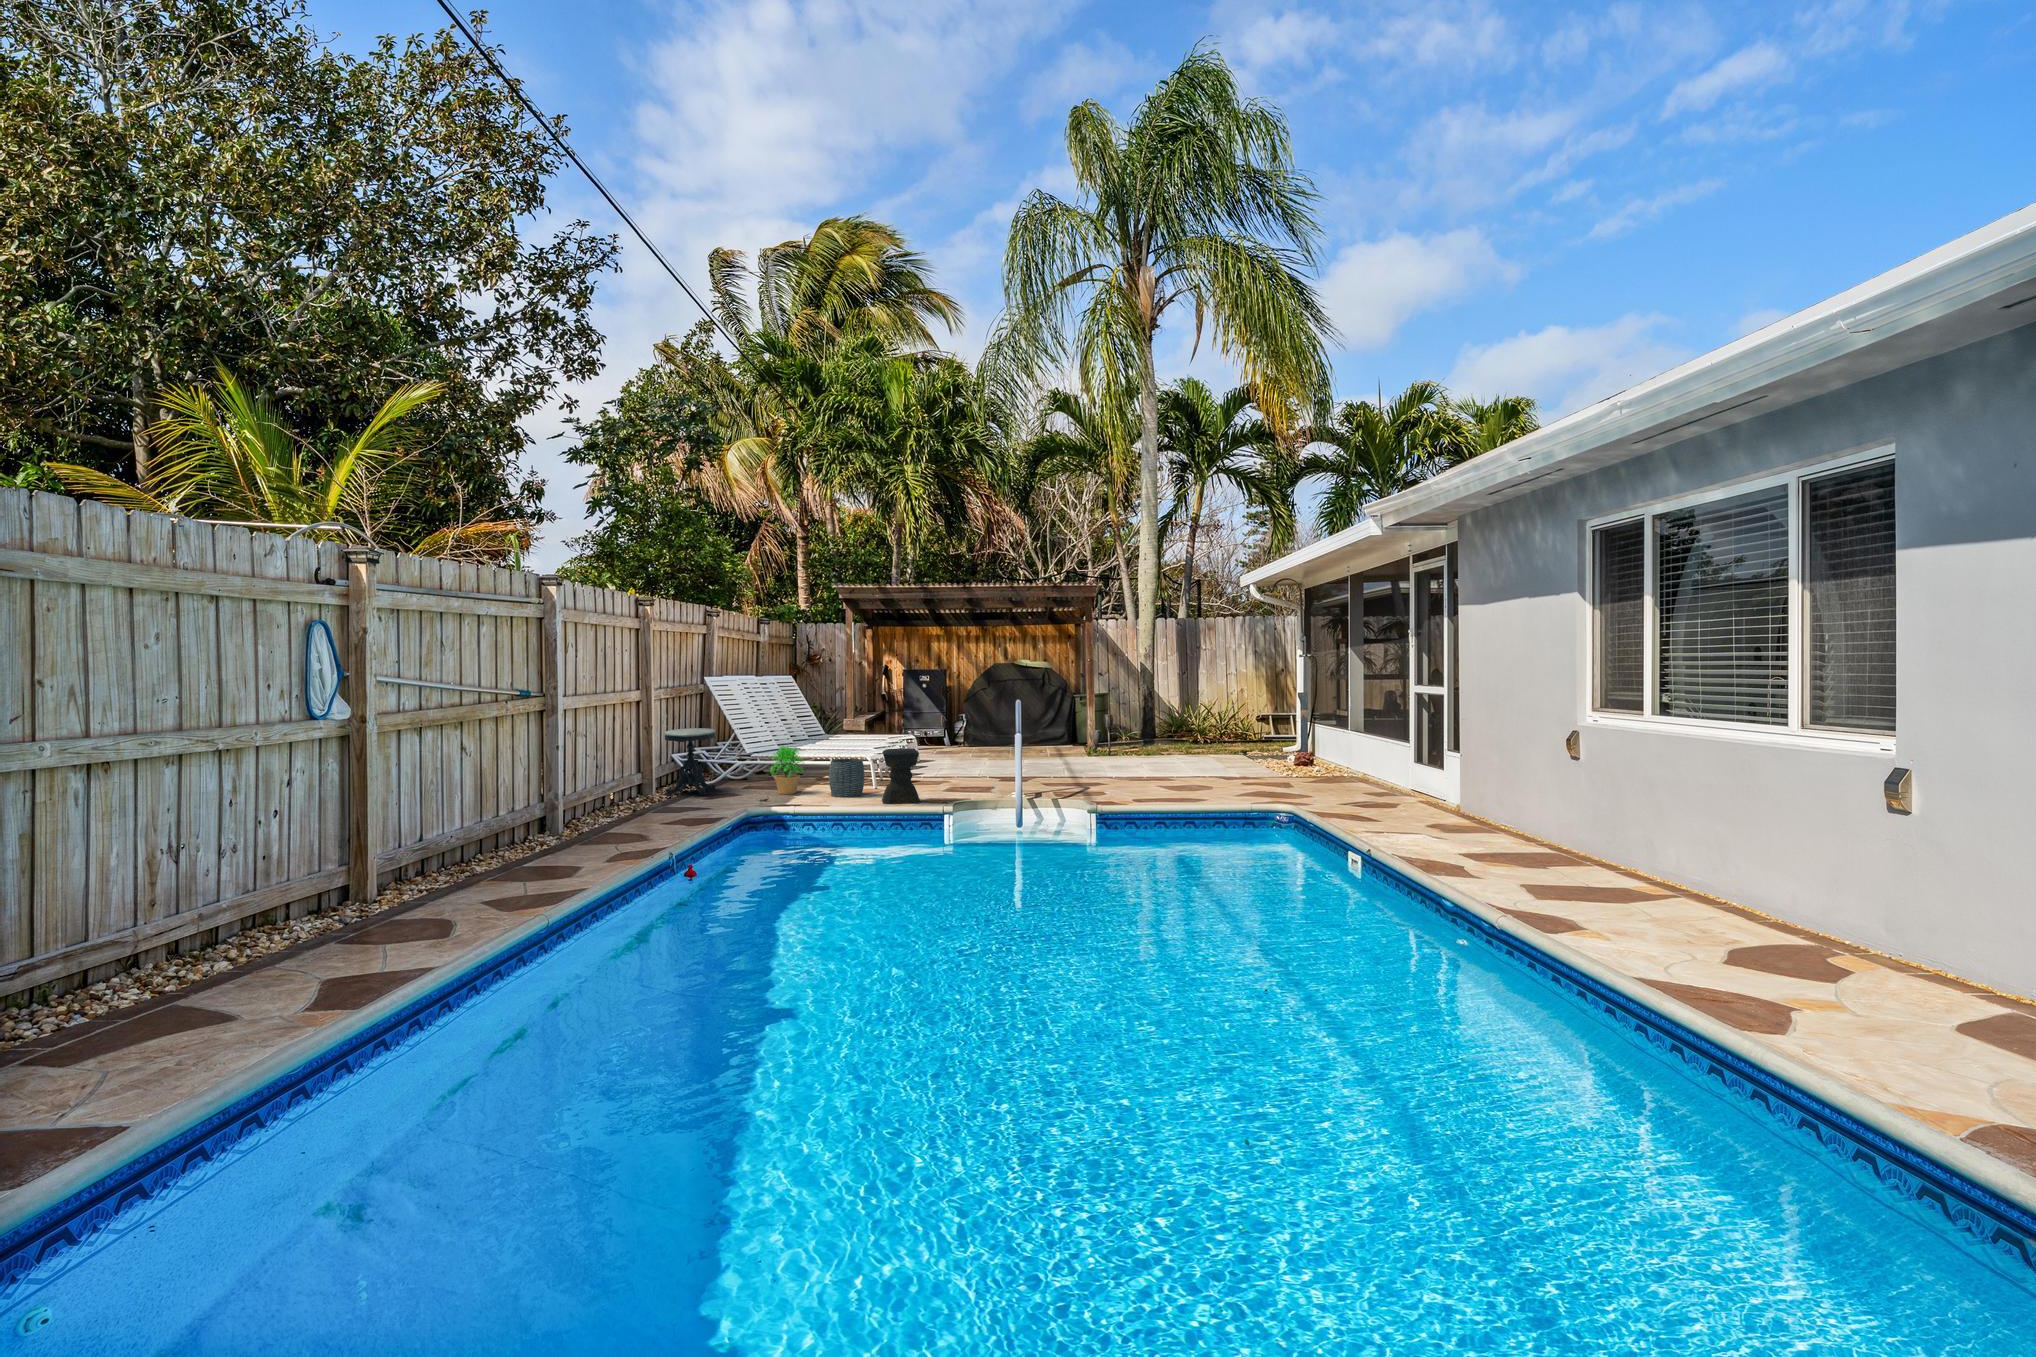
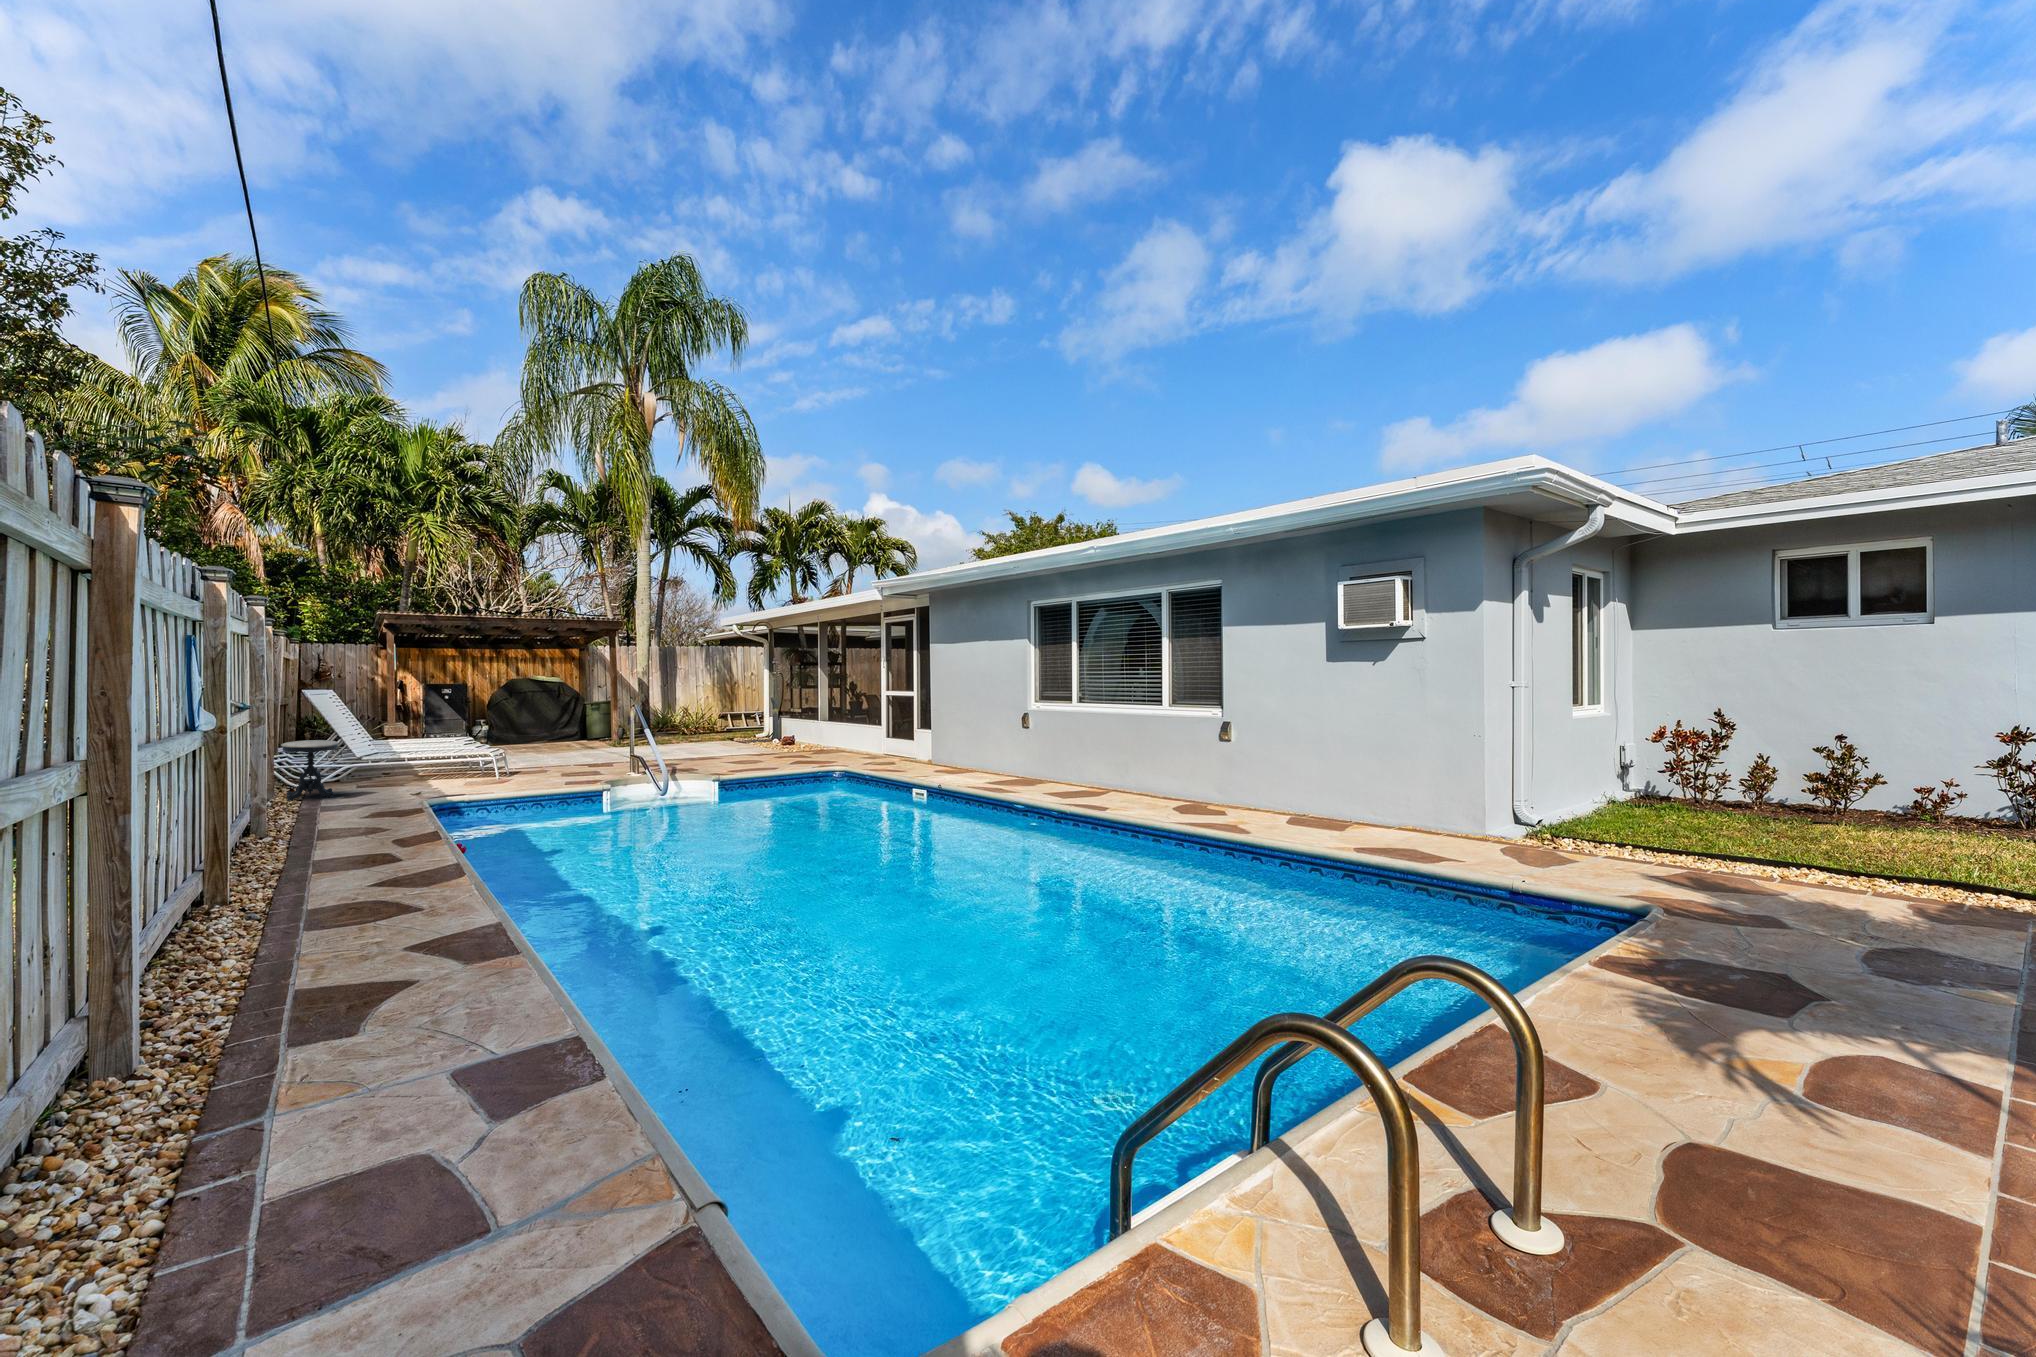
potted plant: present [771,746,803,794] -> none [400,750,436,791]
stool: present [882,748,920,804] -> none [523,747,562,789]
woven basket: present [829,759,865,797] -> none [465,758,498,788]

